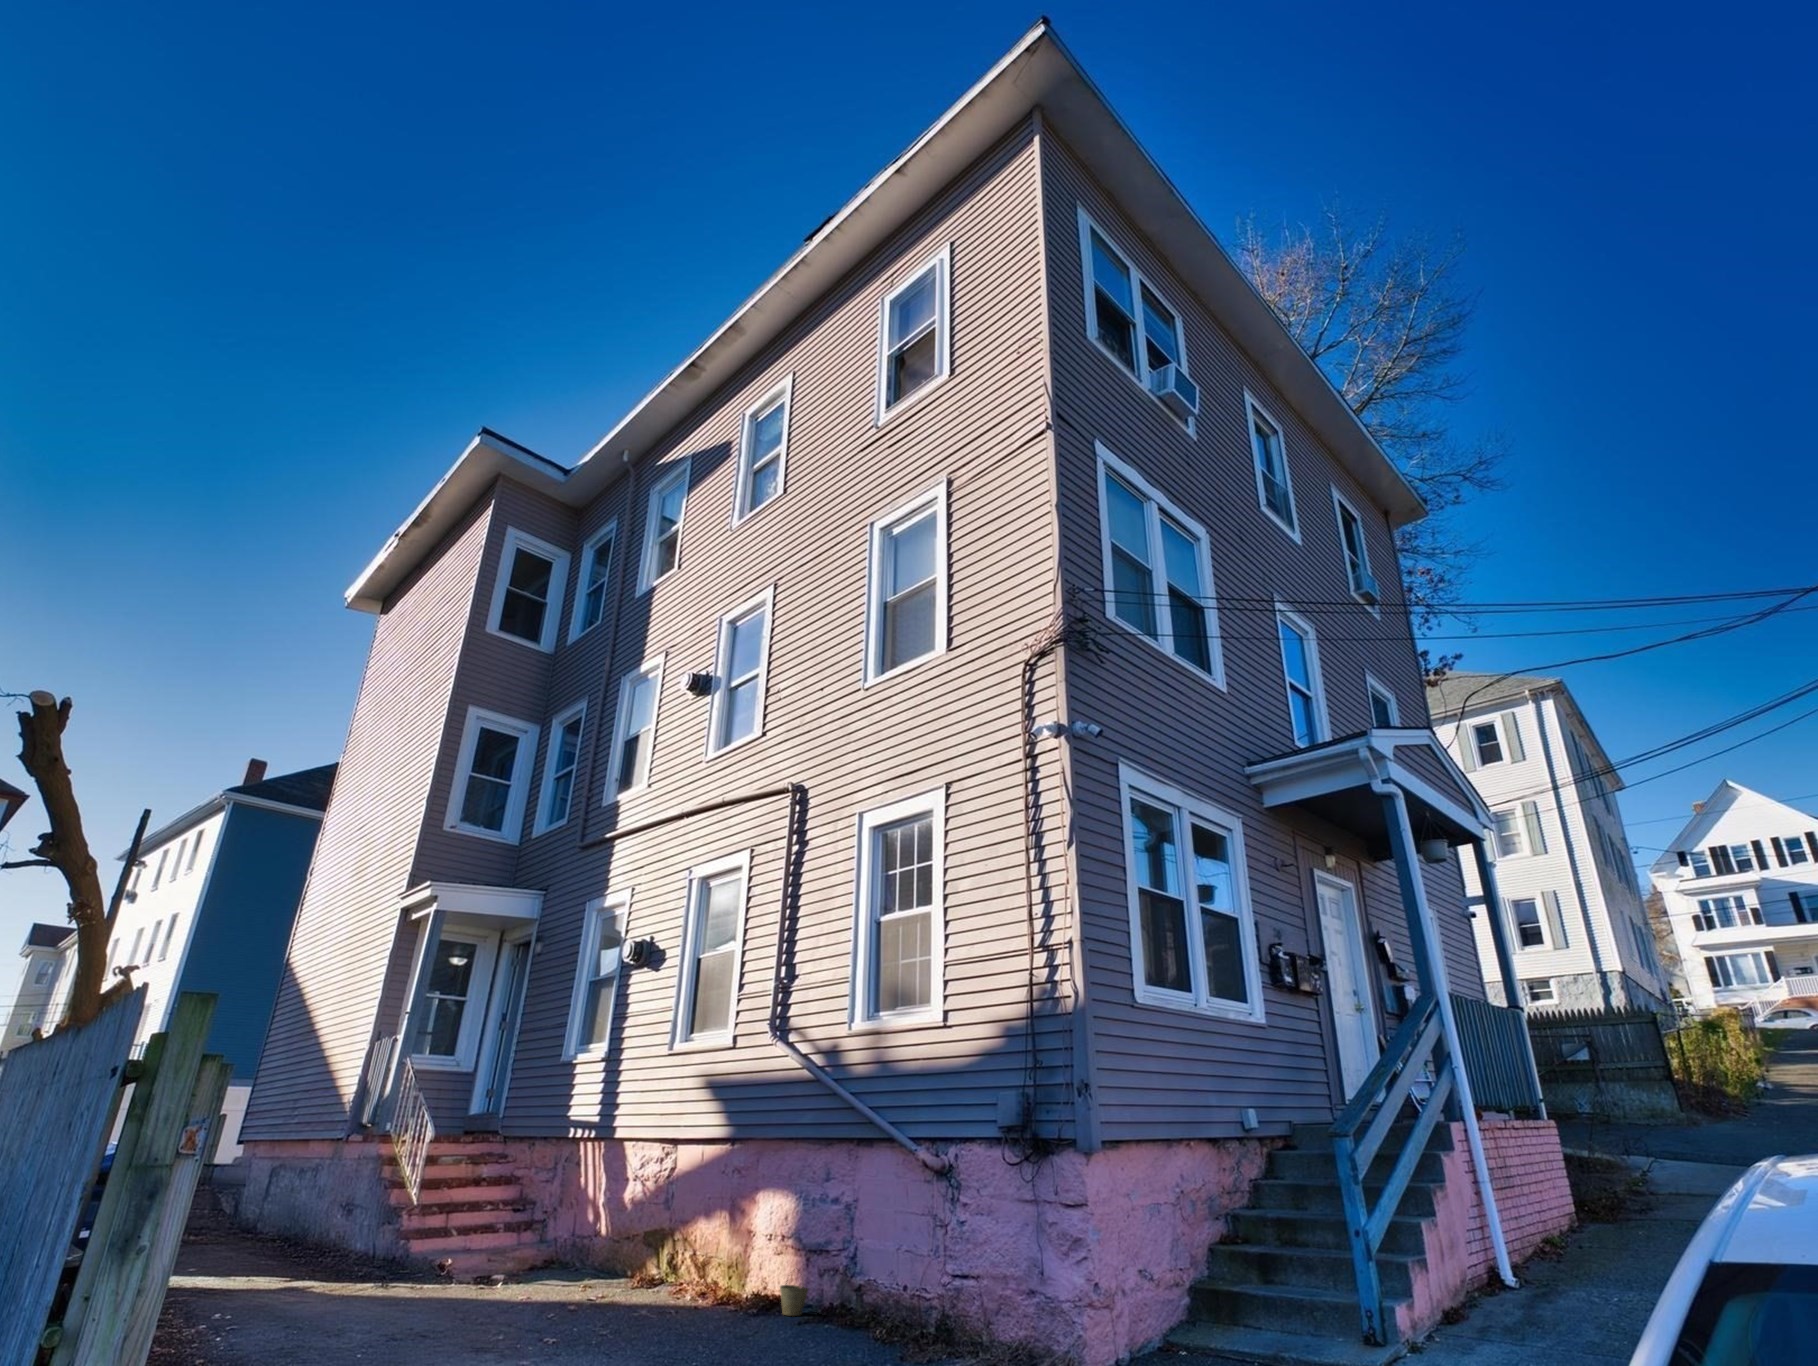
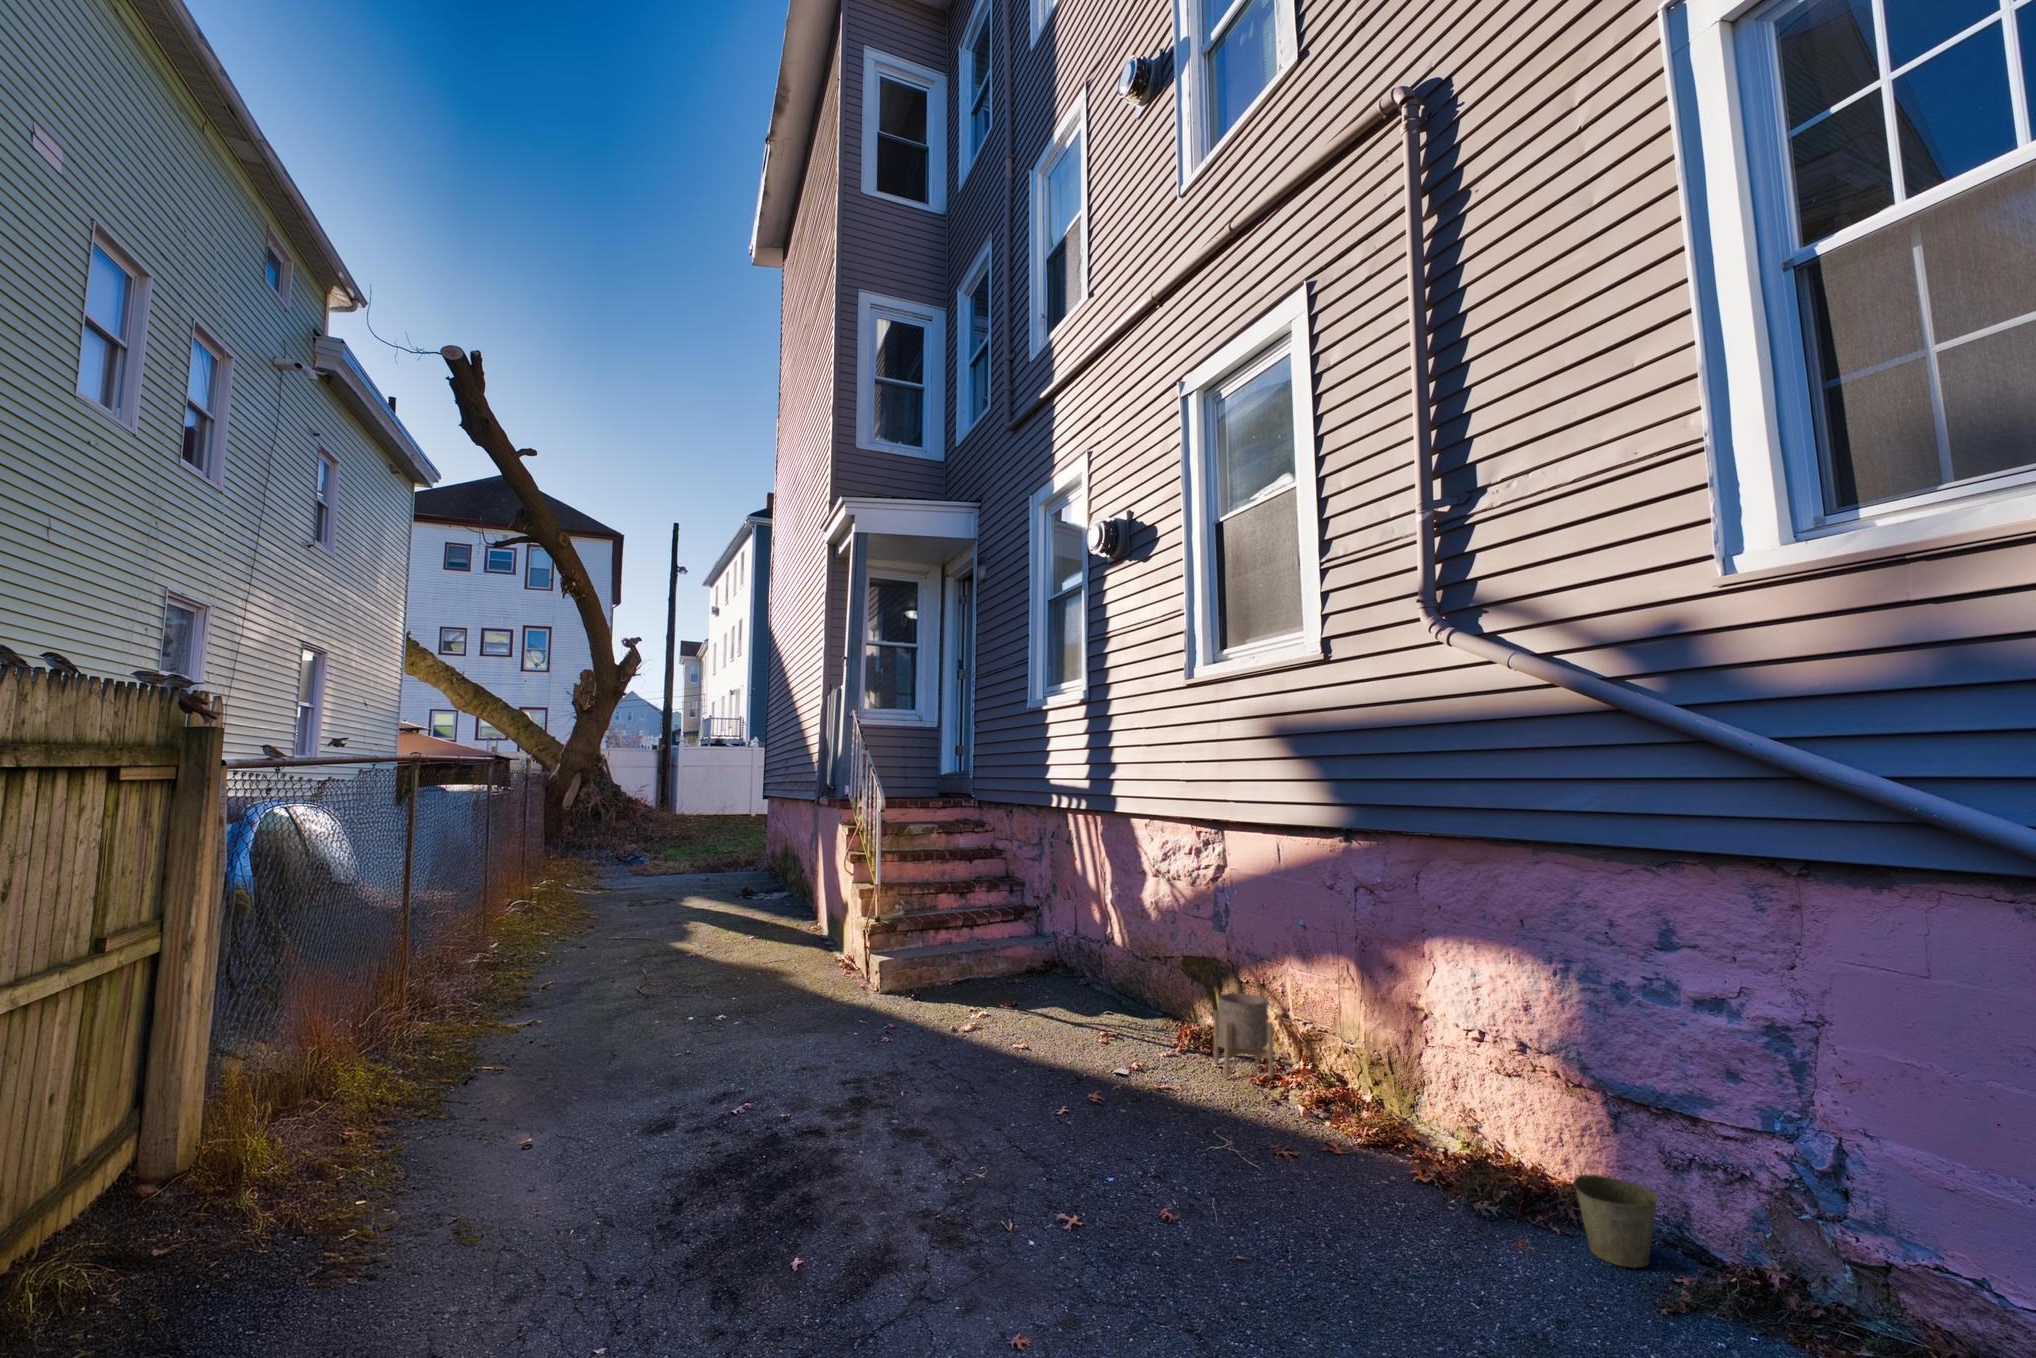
planter: none [649,1242,684,1288] -> present [1214,993,1274,1078]

